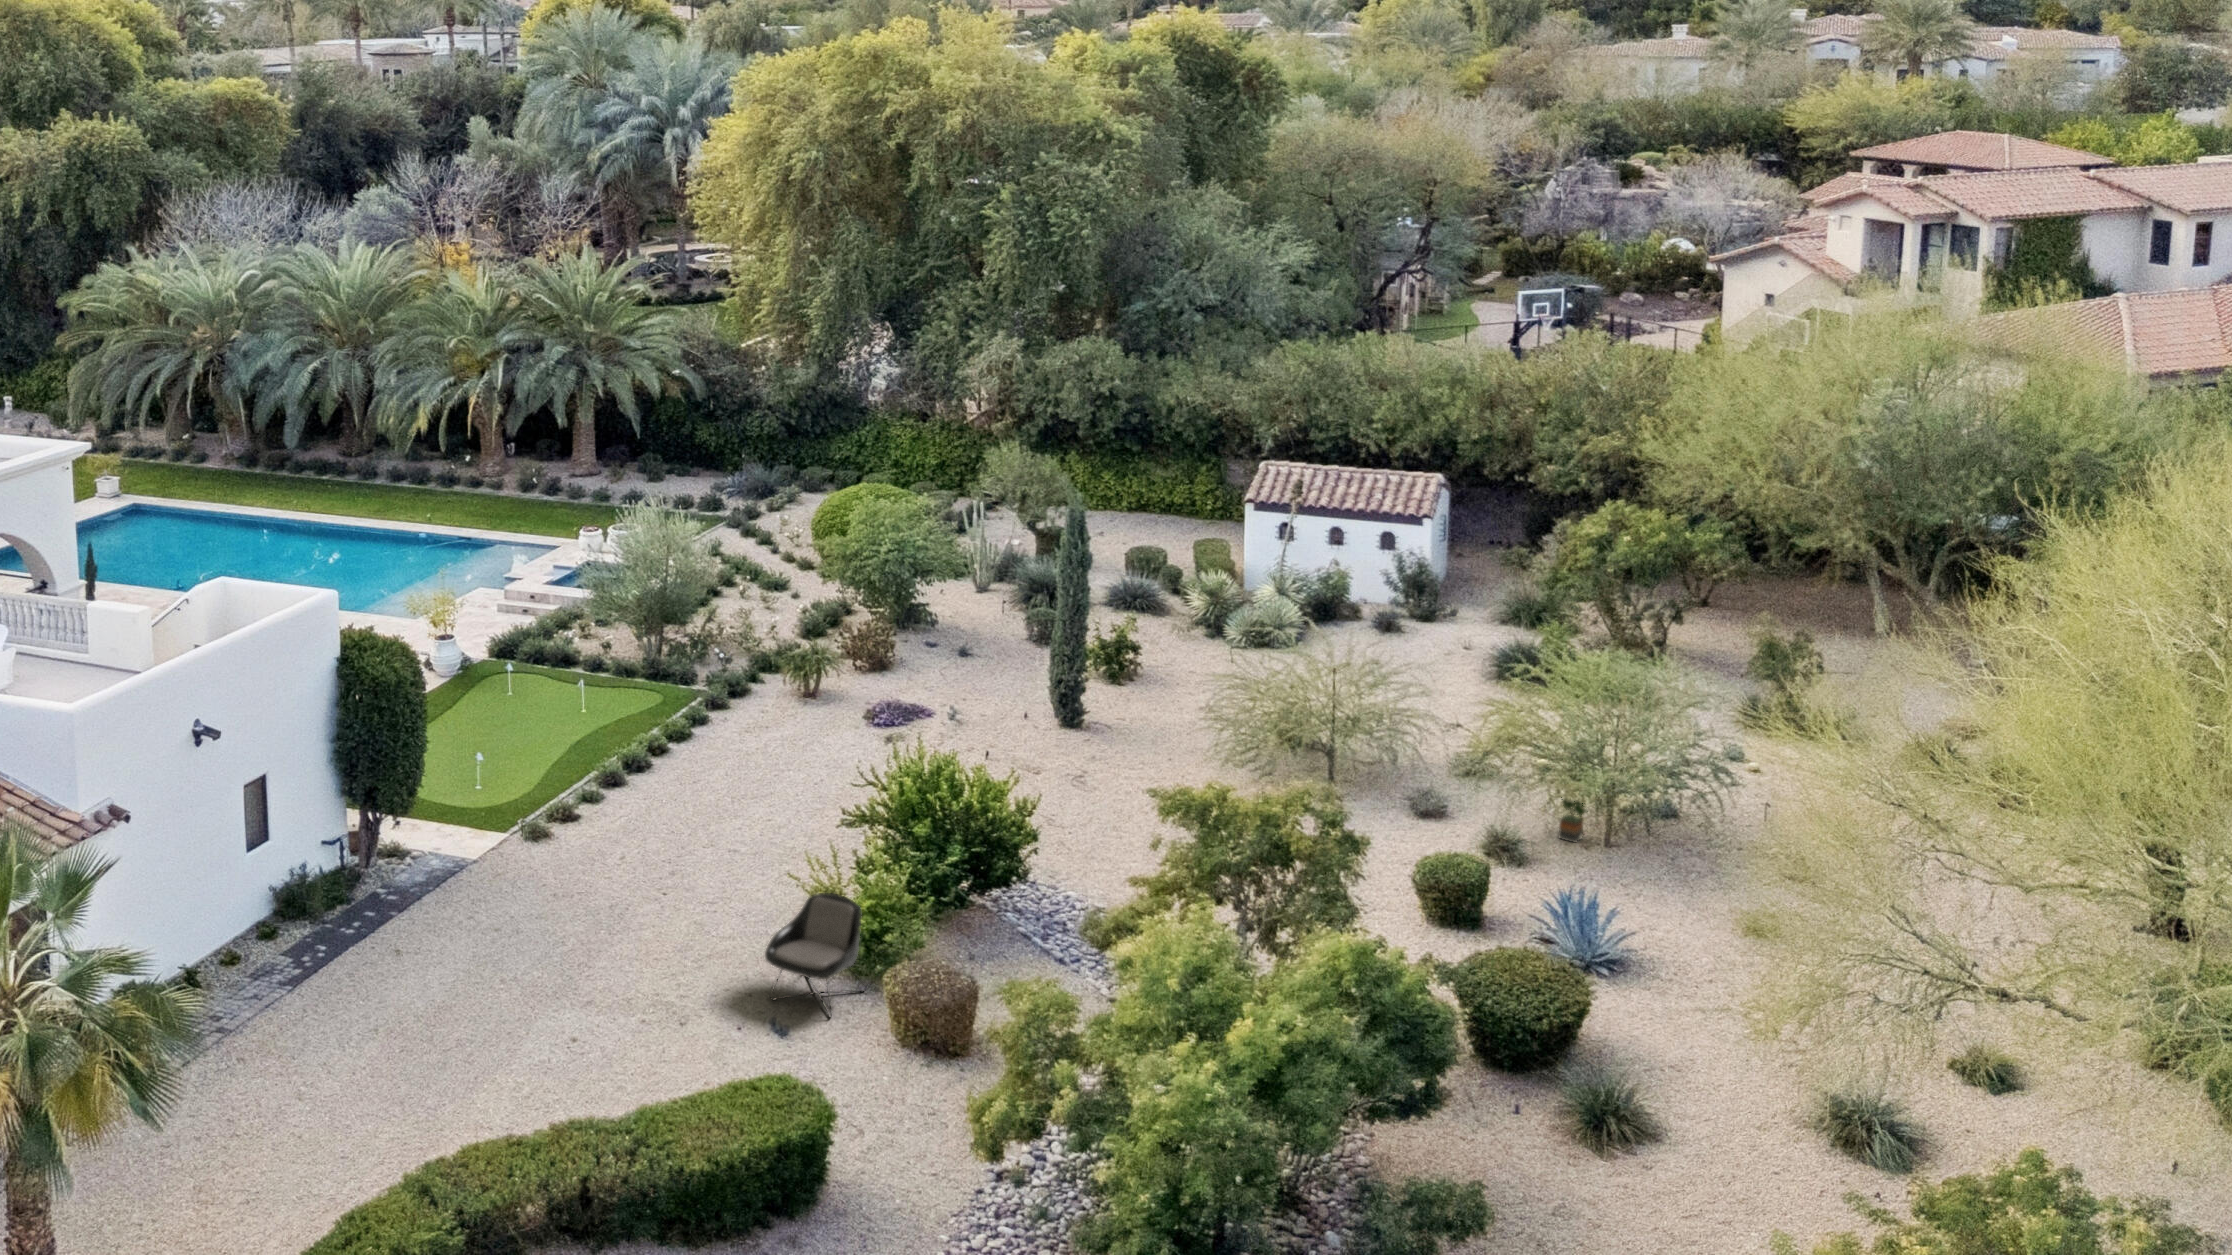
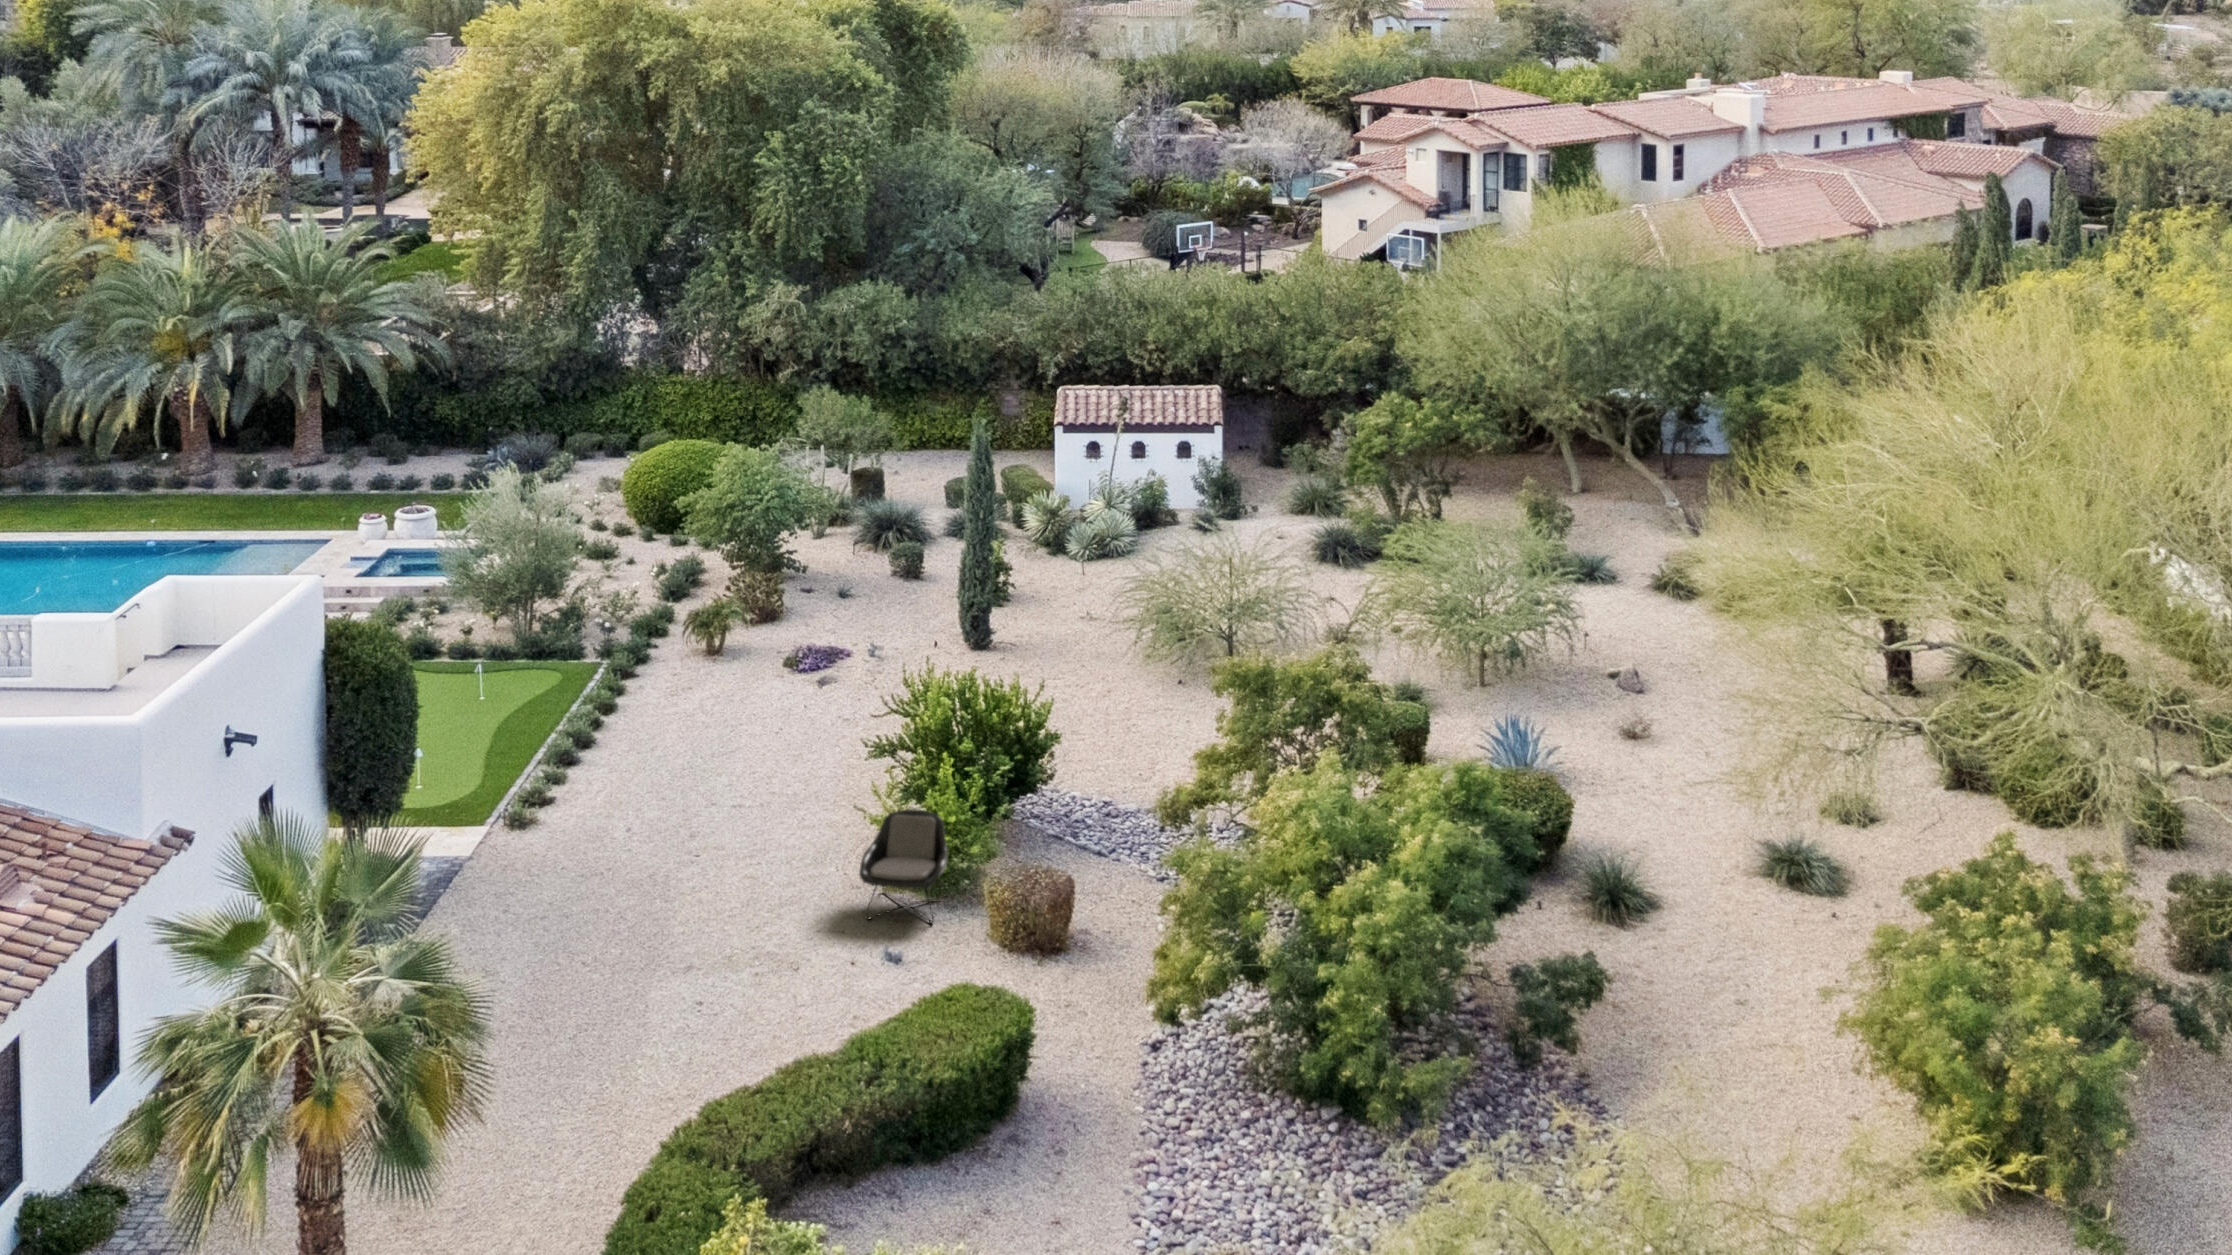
potted tree: present [1559,797,1588,842] -> none [1434,640,1460,683]

